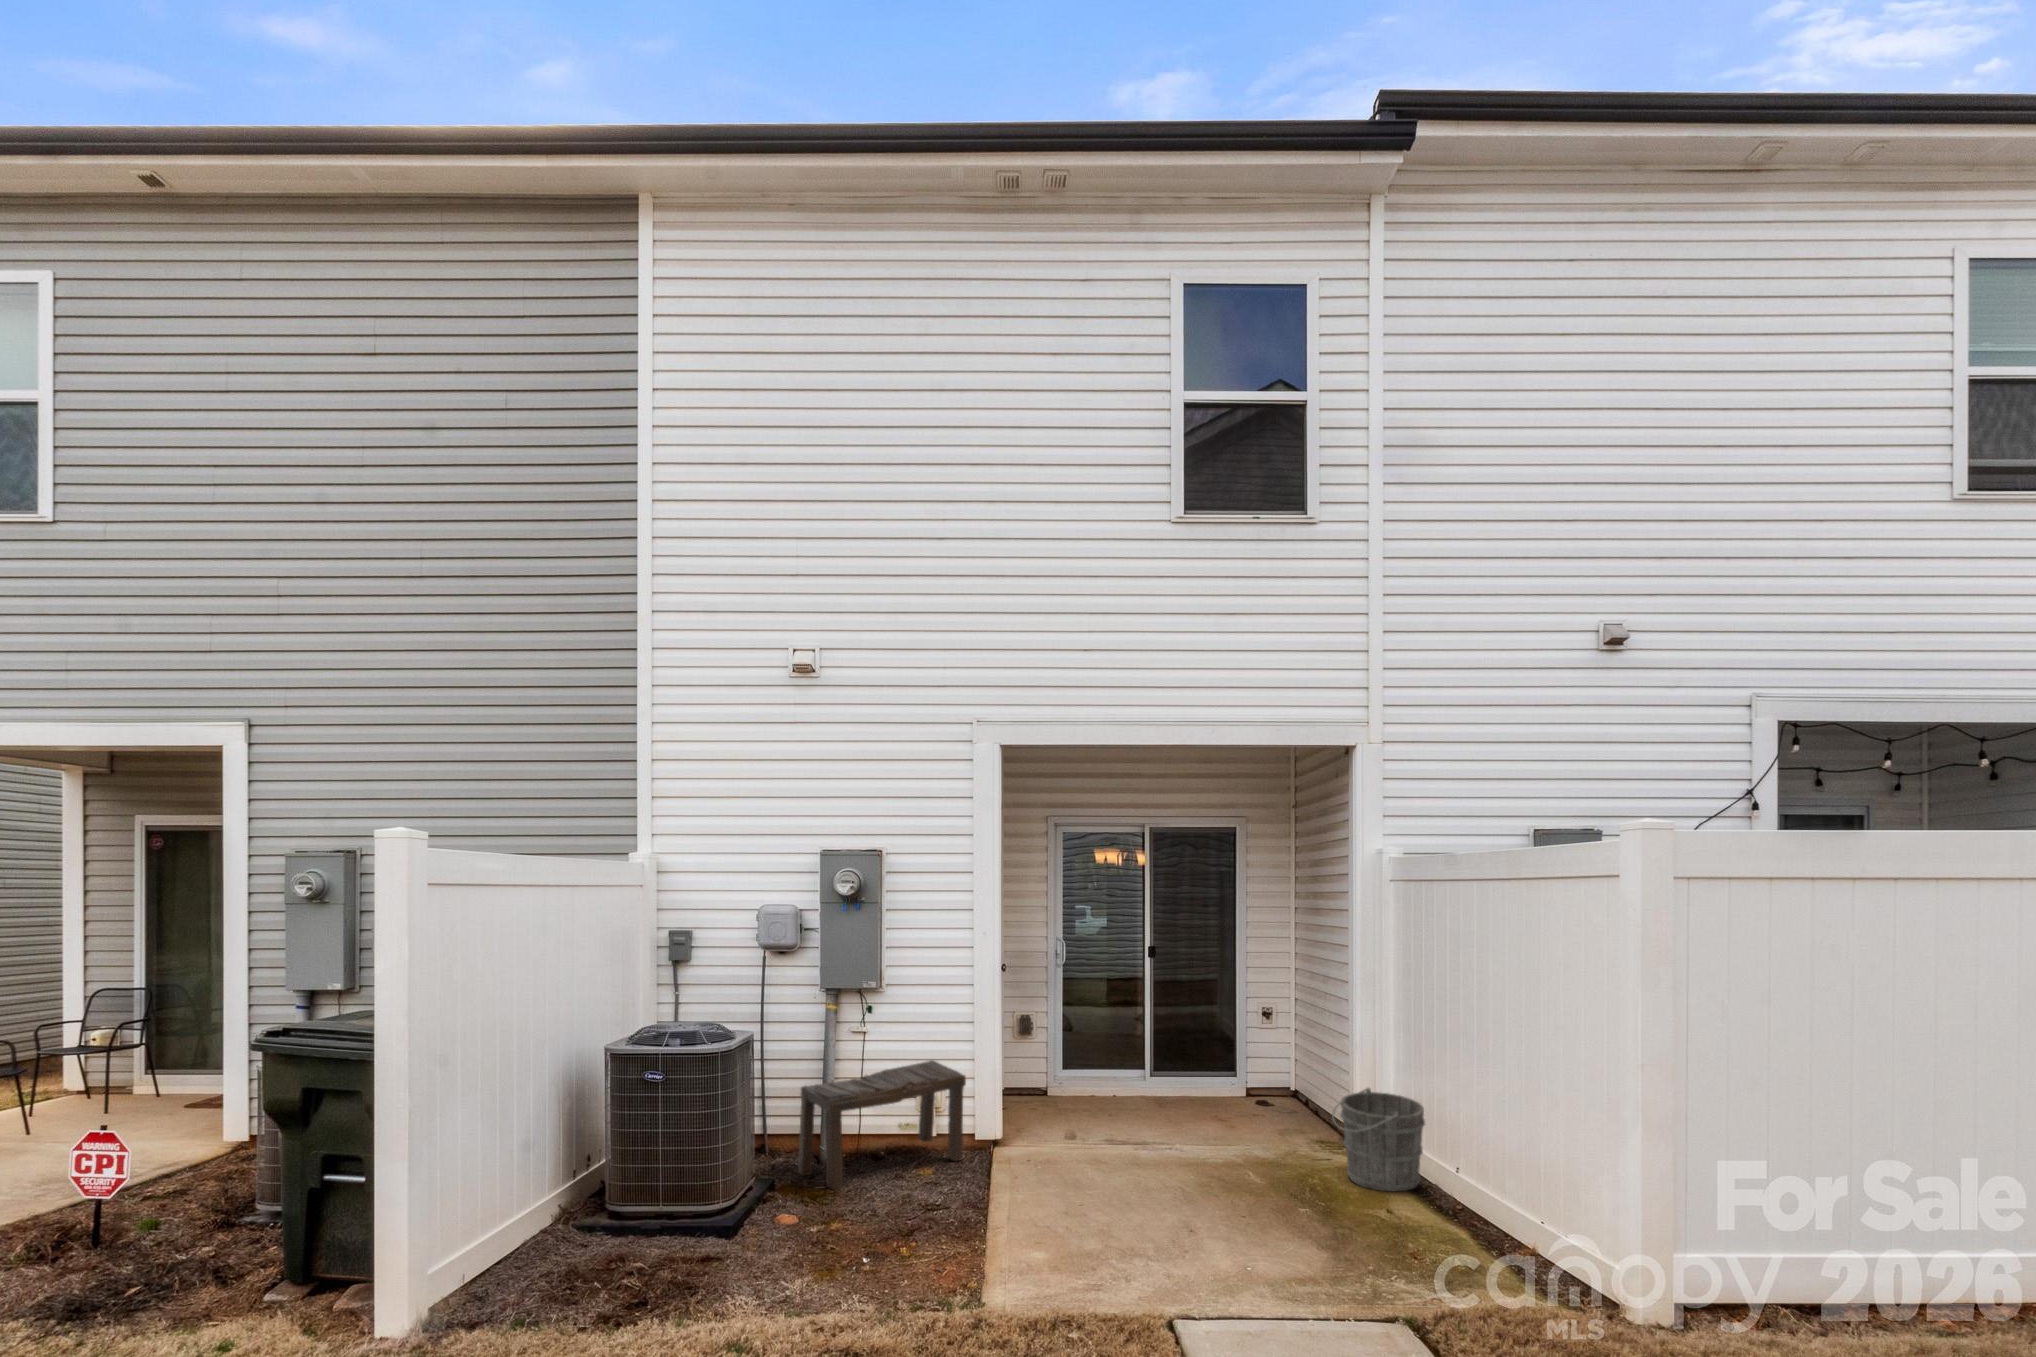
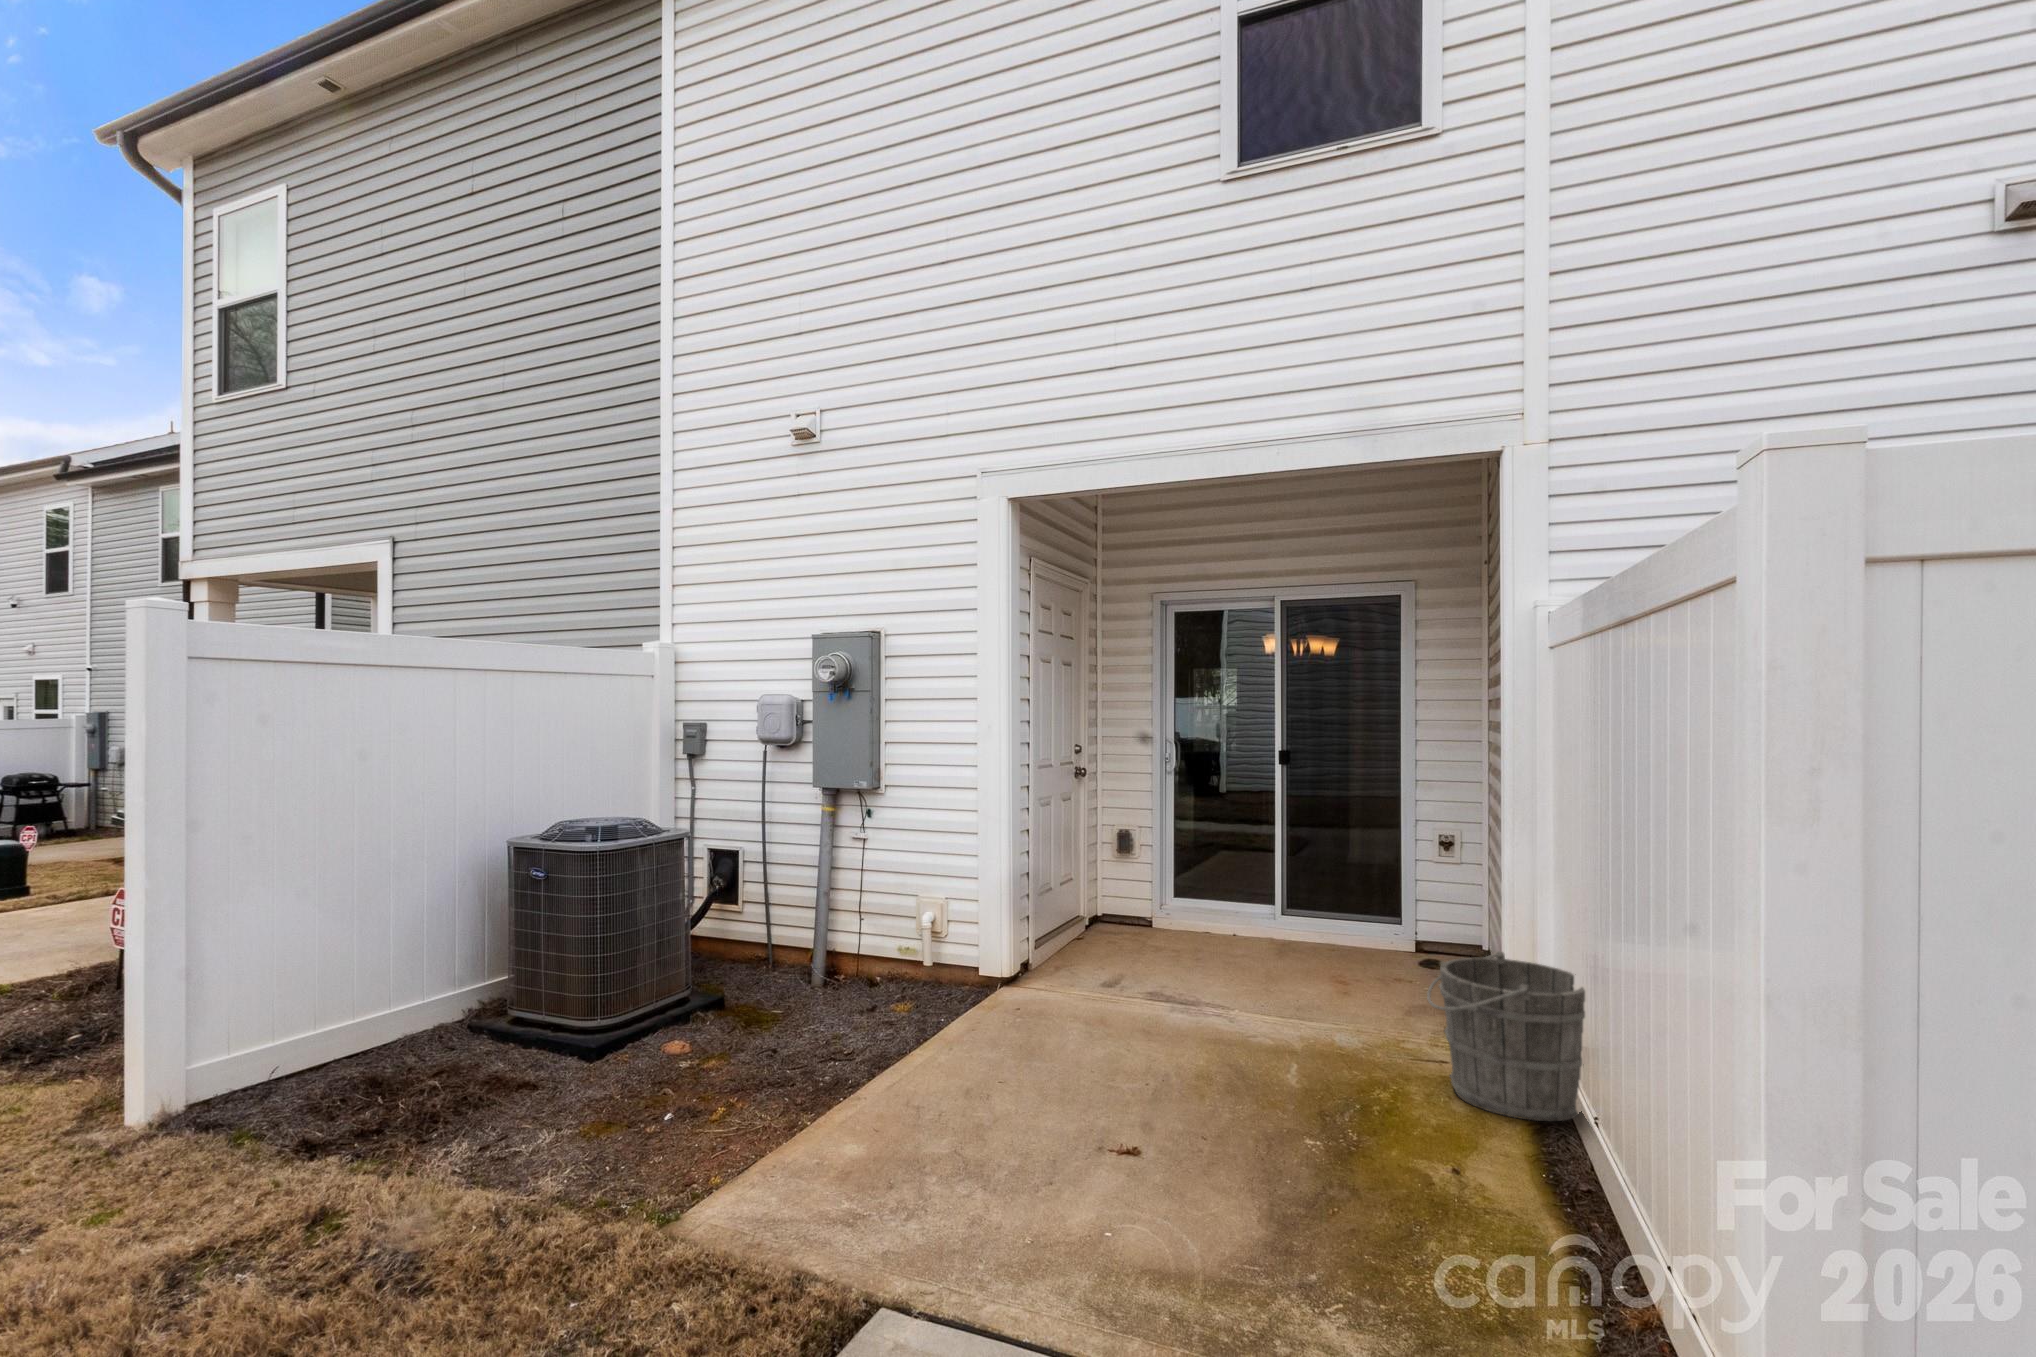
bench: present [798,1060,966,1189] -> none [748,875,940,1007]

